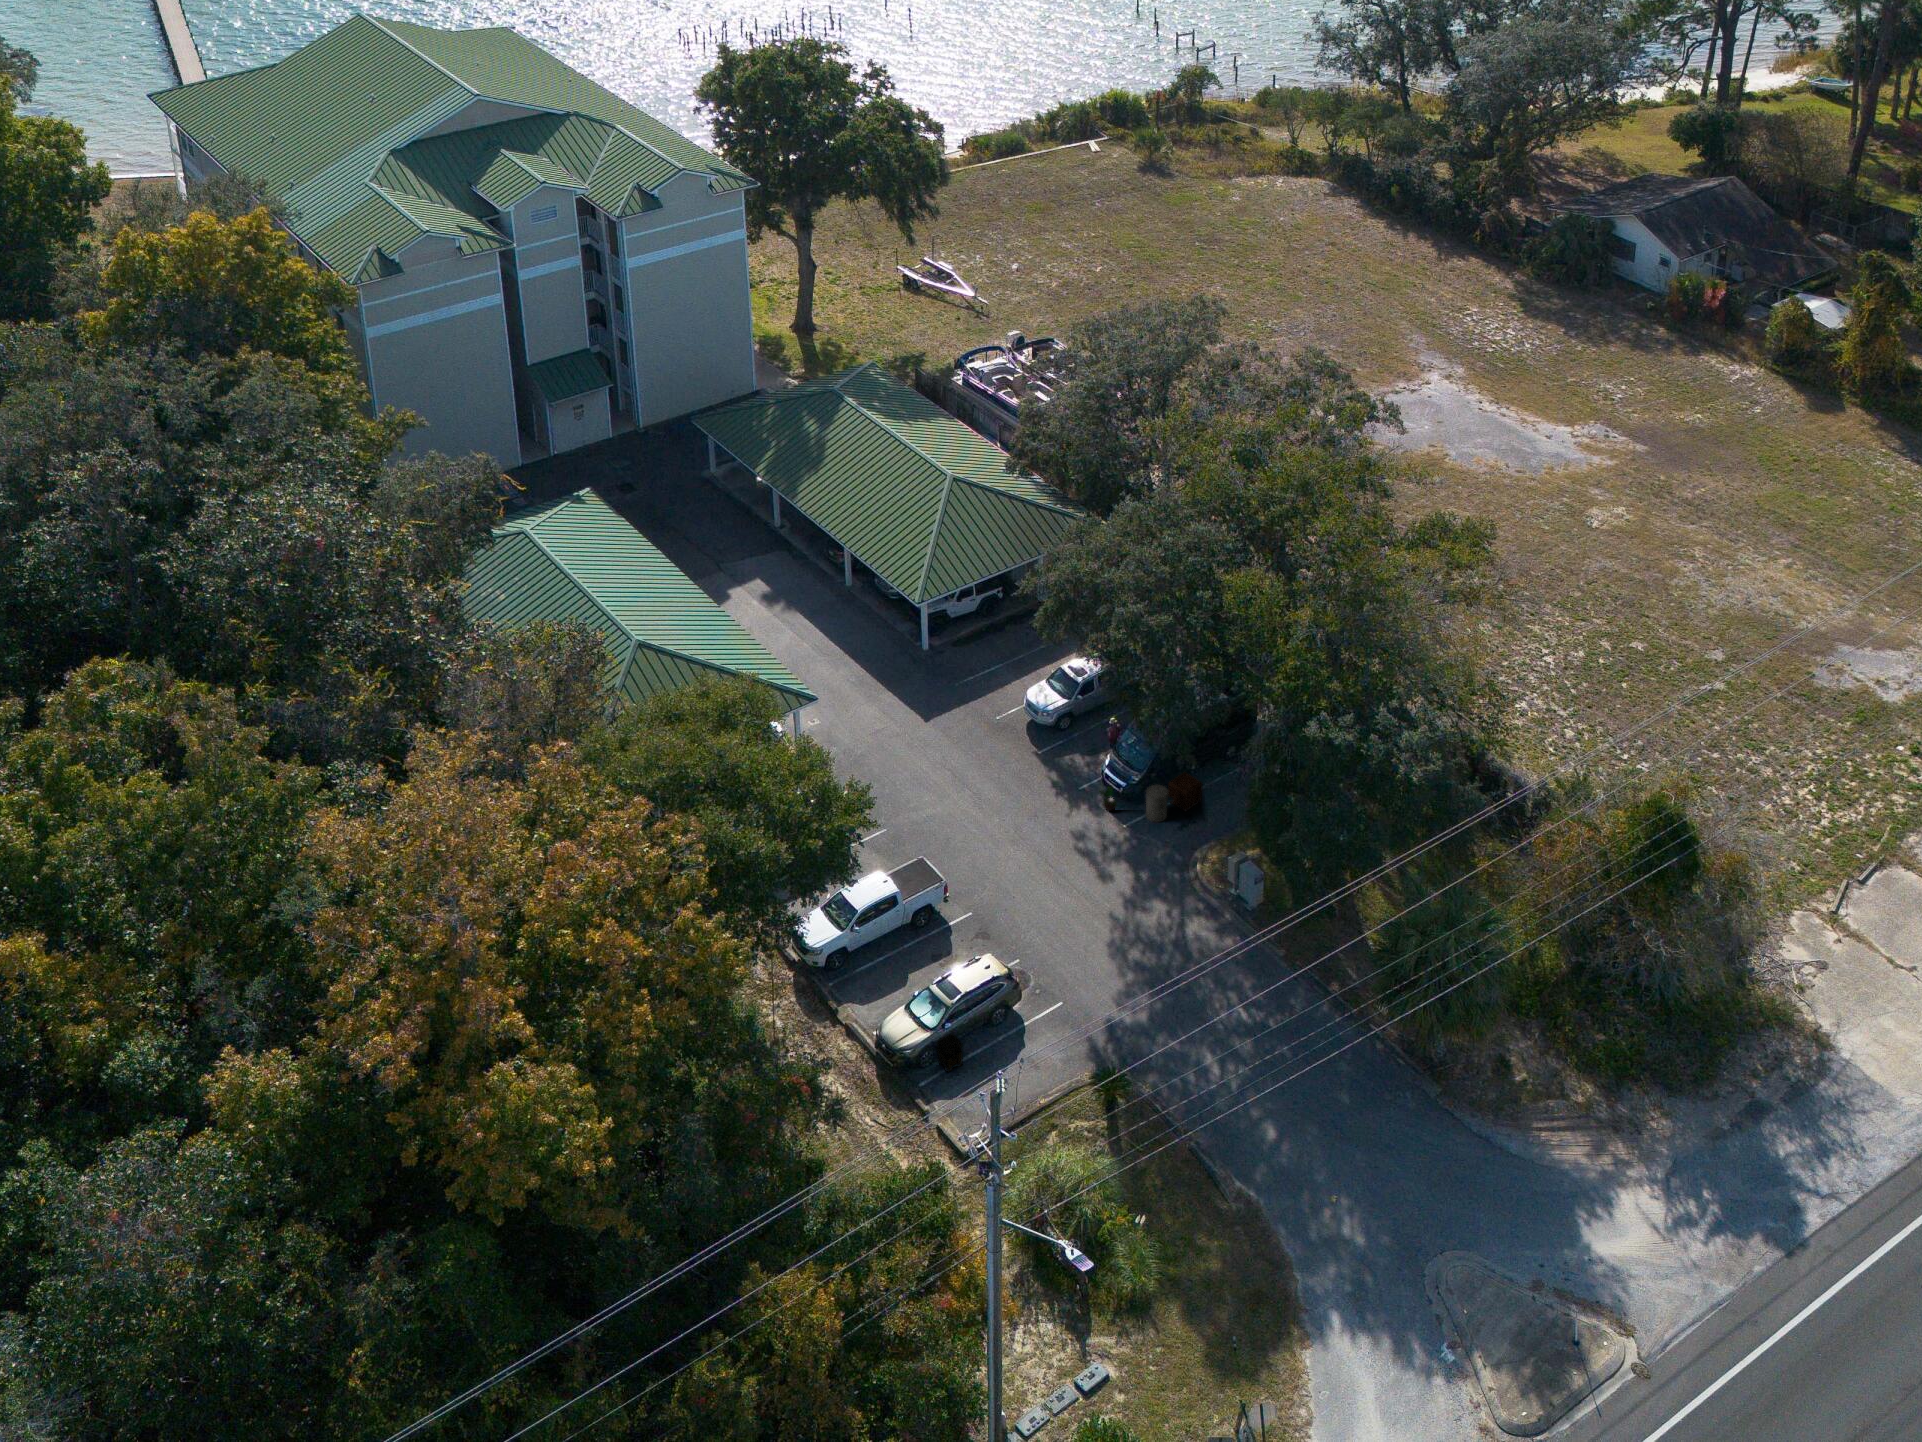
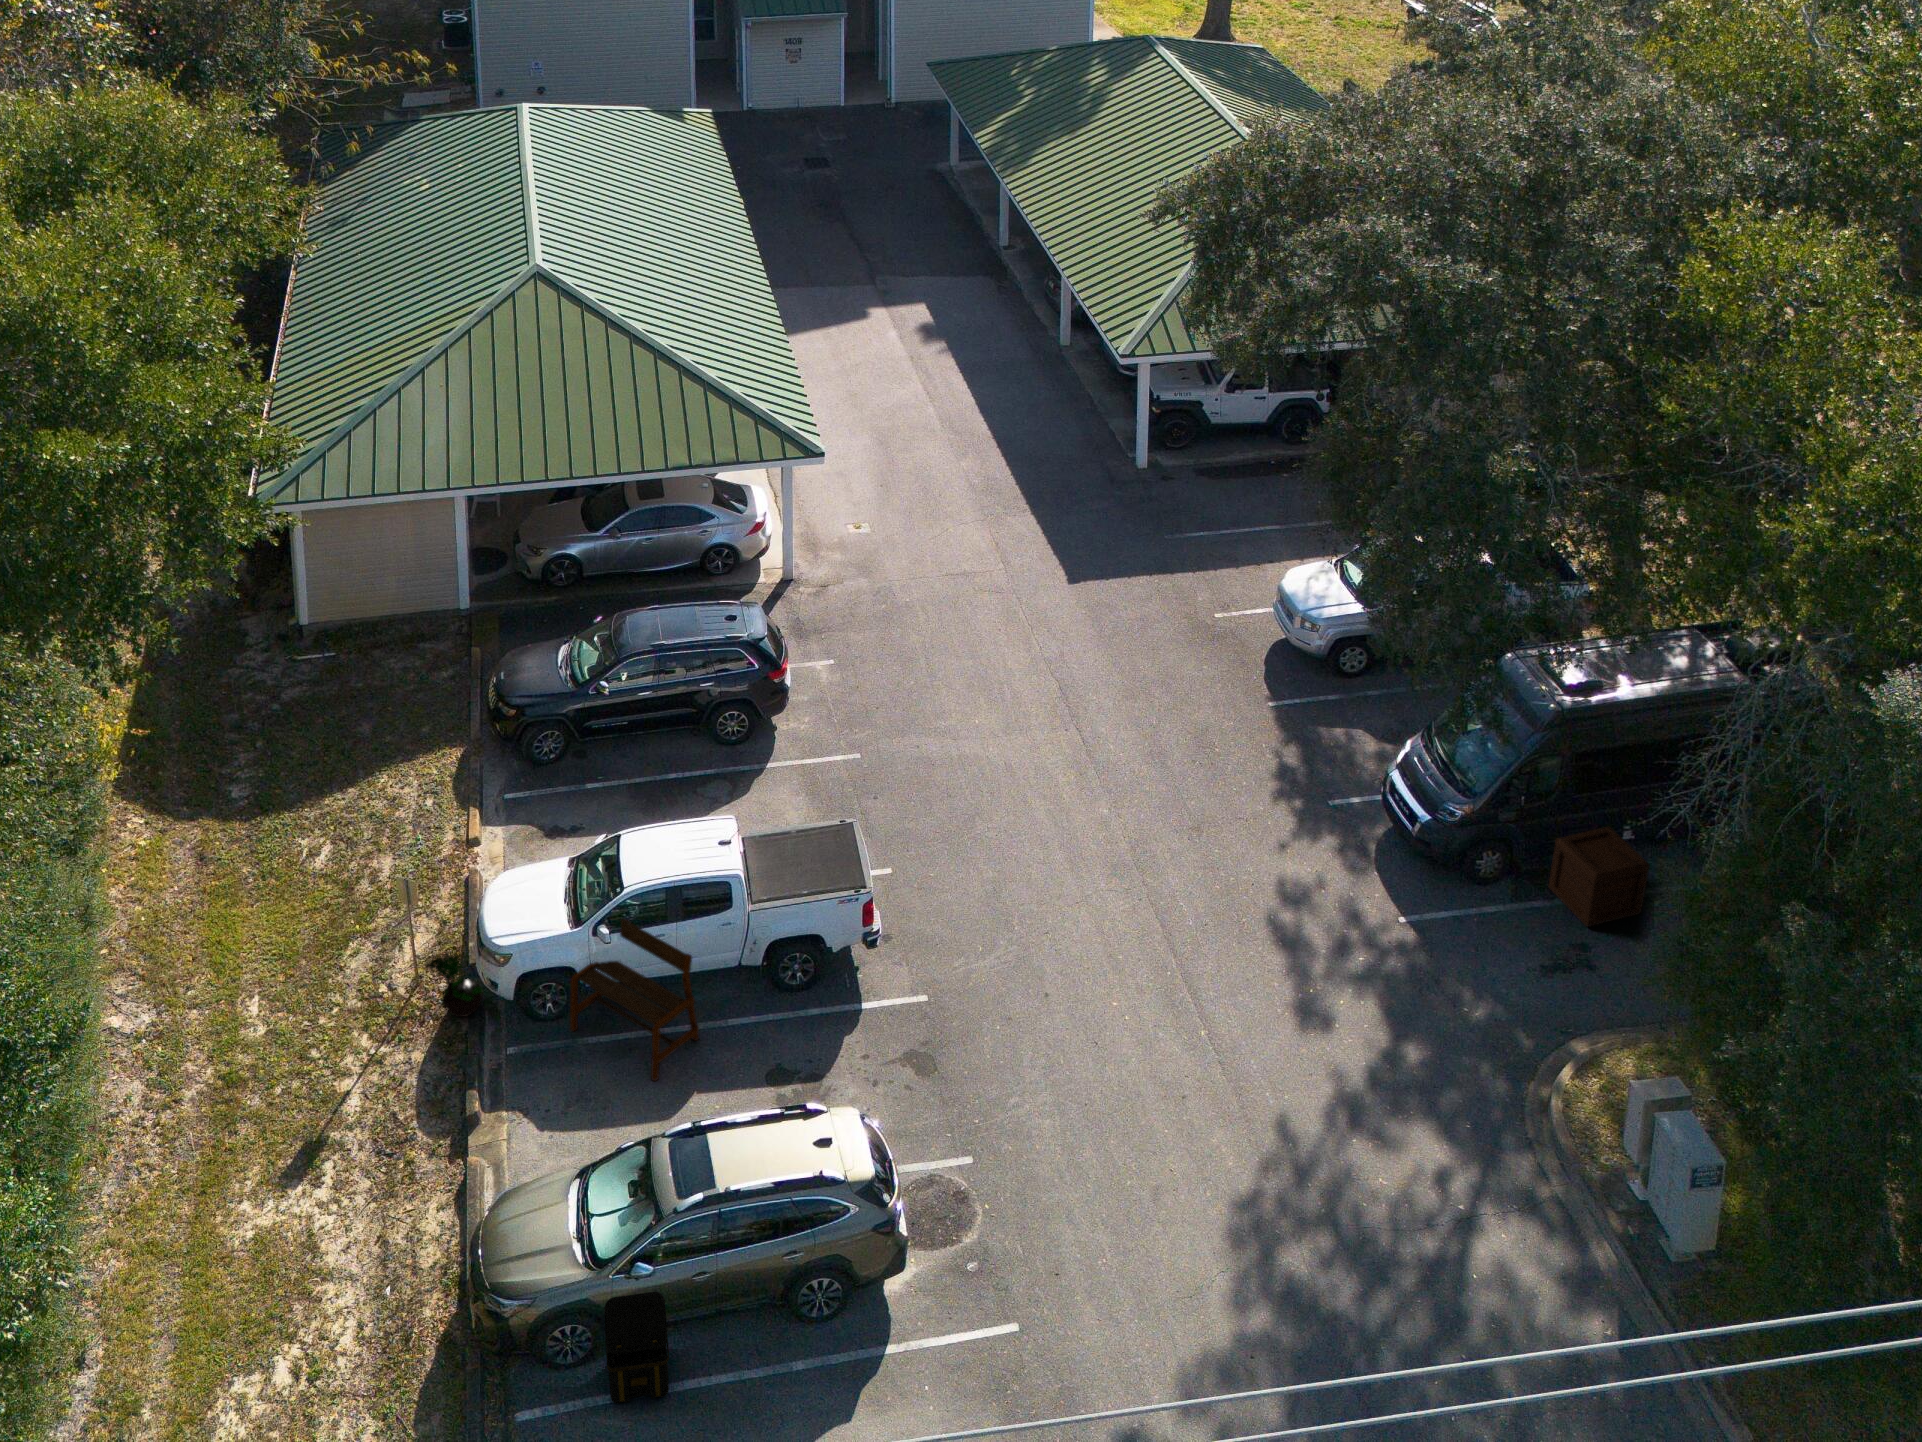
trash can: present [1146,785,1168,822] -> none [1477,831,1545,931]
potted tree: present [1099,787,1117,811] -> present [423,949,483,1017]
bench: none [847,921,898,977] -> present [570,919,699,1081]

